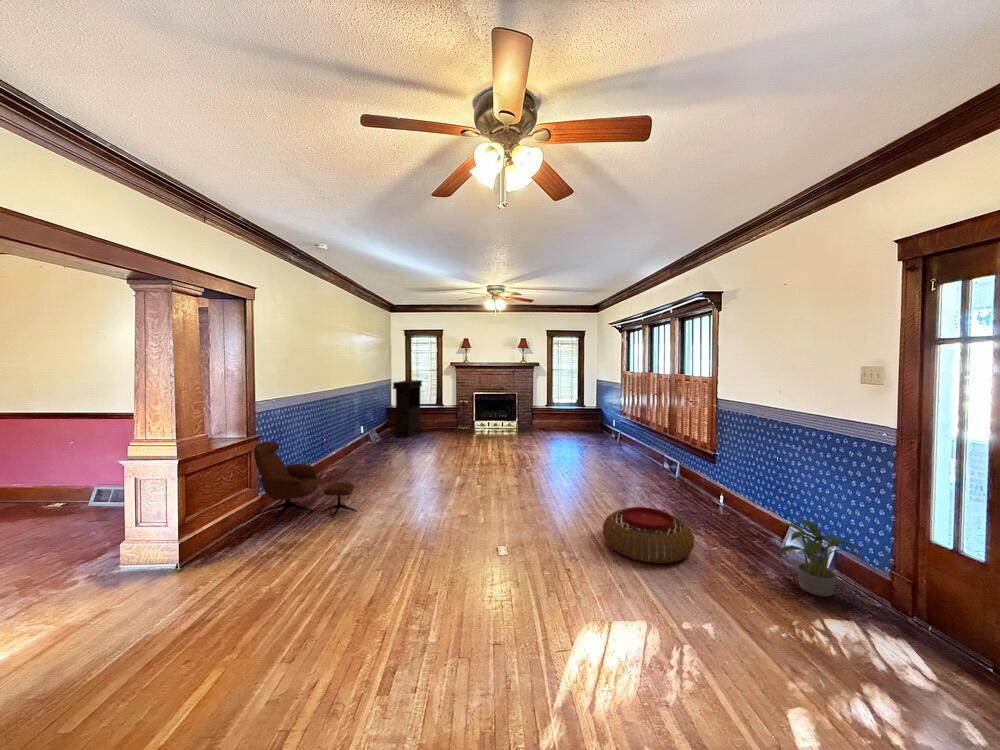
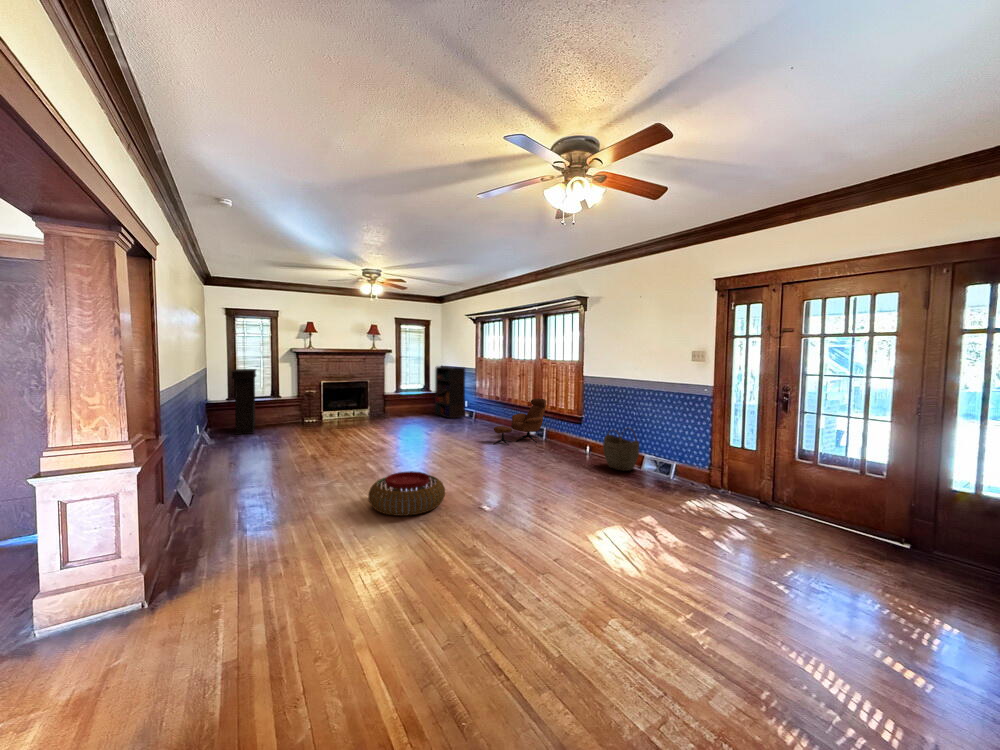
bookshelf: none [585,380,614,438] -> present [435,366,465,418]
lounge chair: present [254,442,357,521] -> present [494,398,546,445]
woven basket: none [723,479,780,544] -> present [603,429,639,471]
pouf: present [603,507,694,563] -> present [368,471,445,516]
potted plant: present [776,520,866,596] -> none [652,447,702,490]

